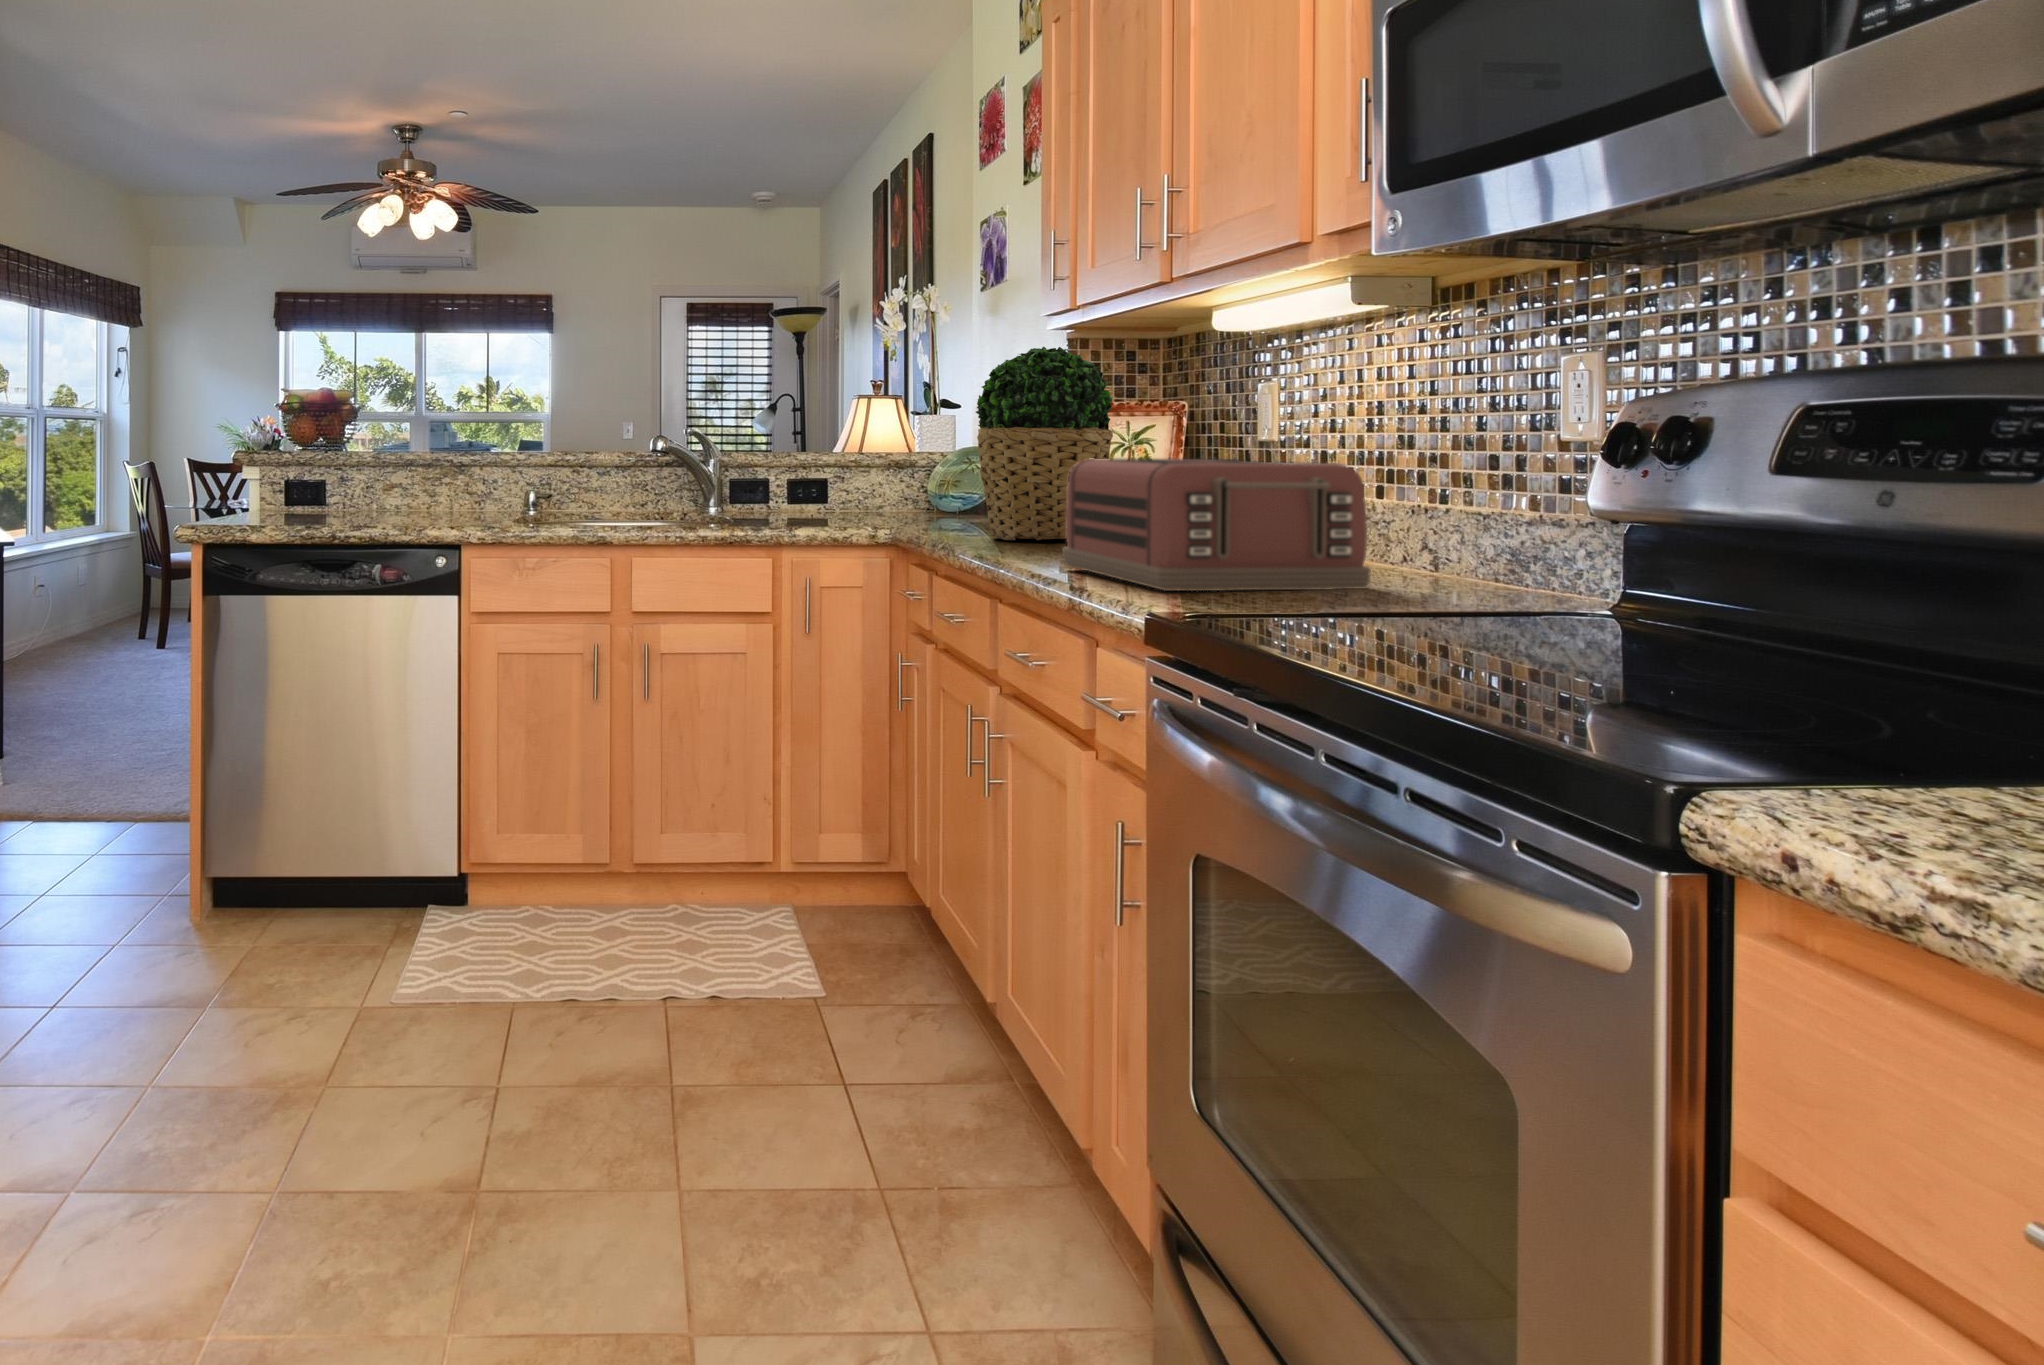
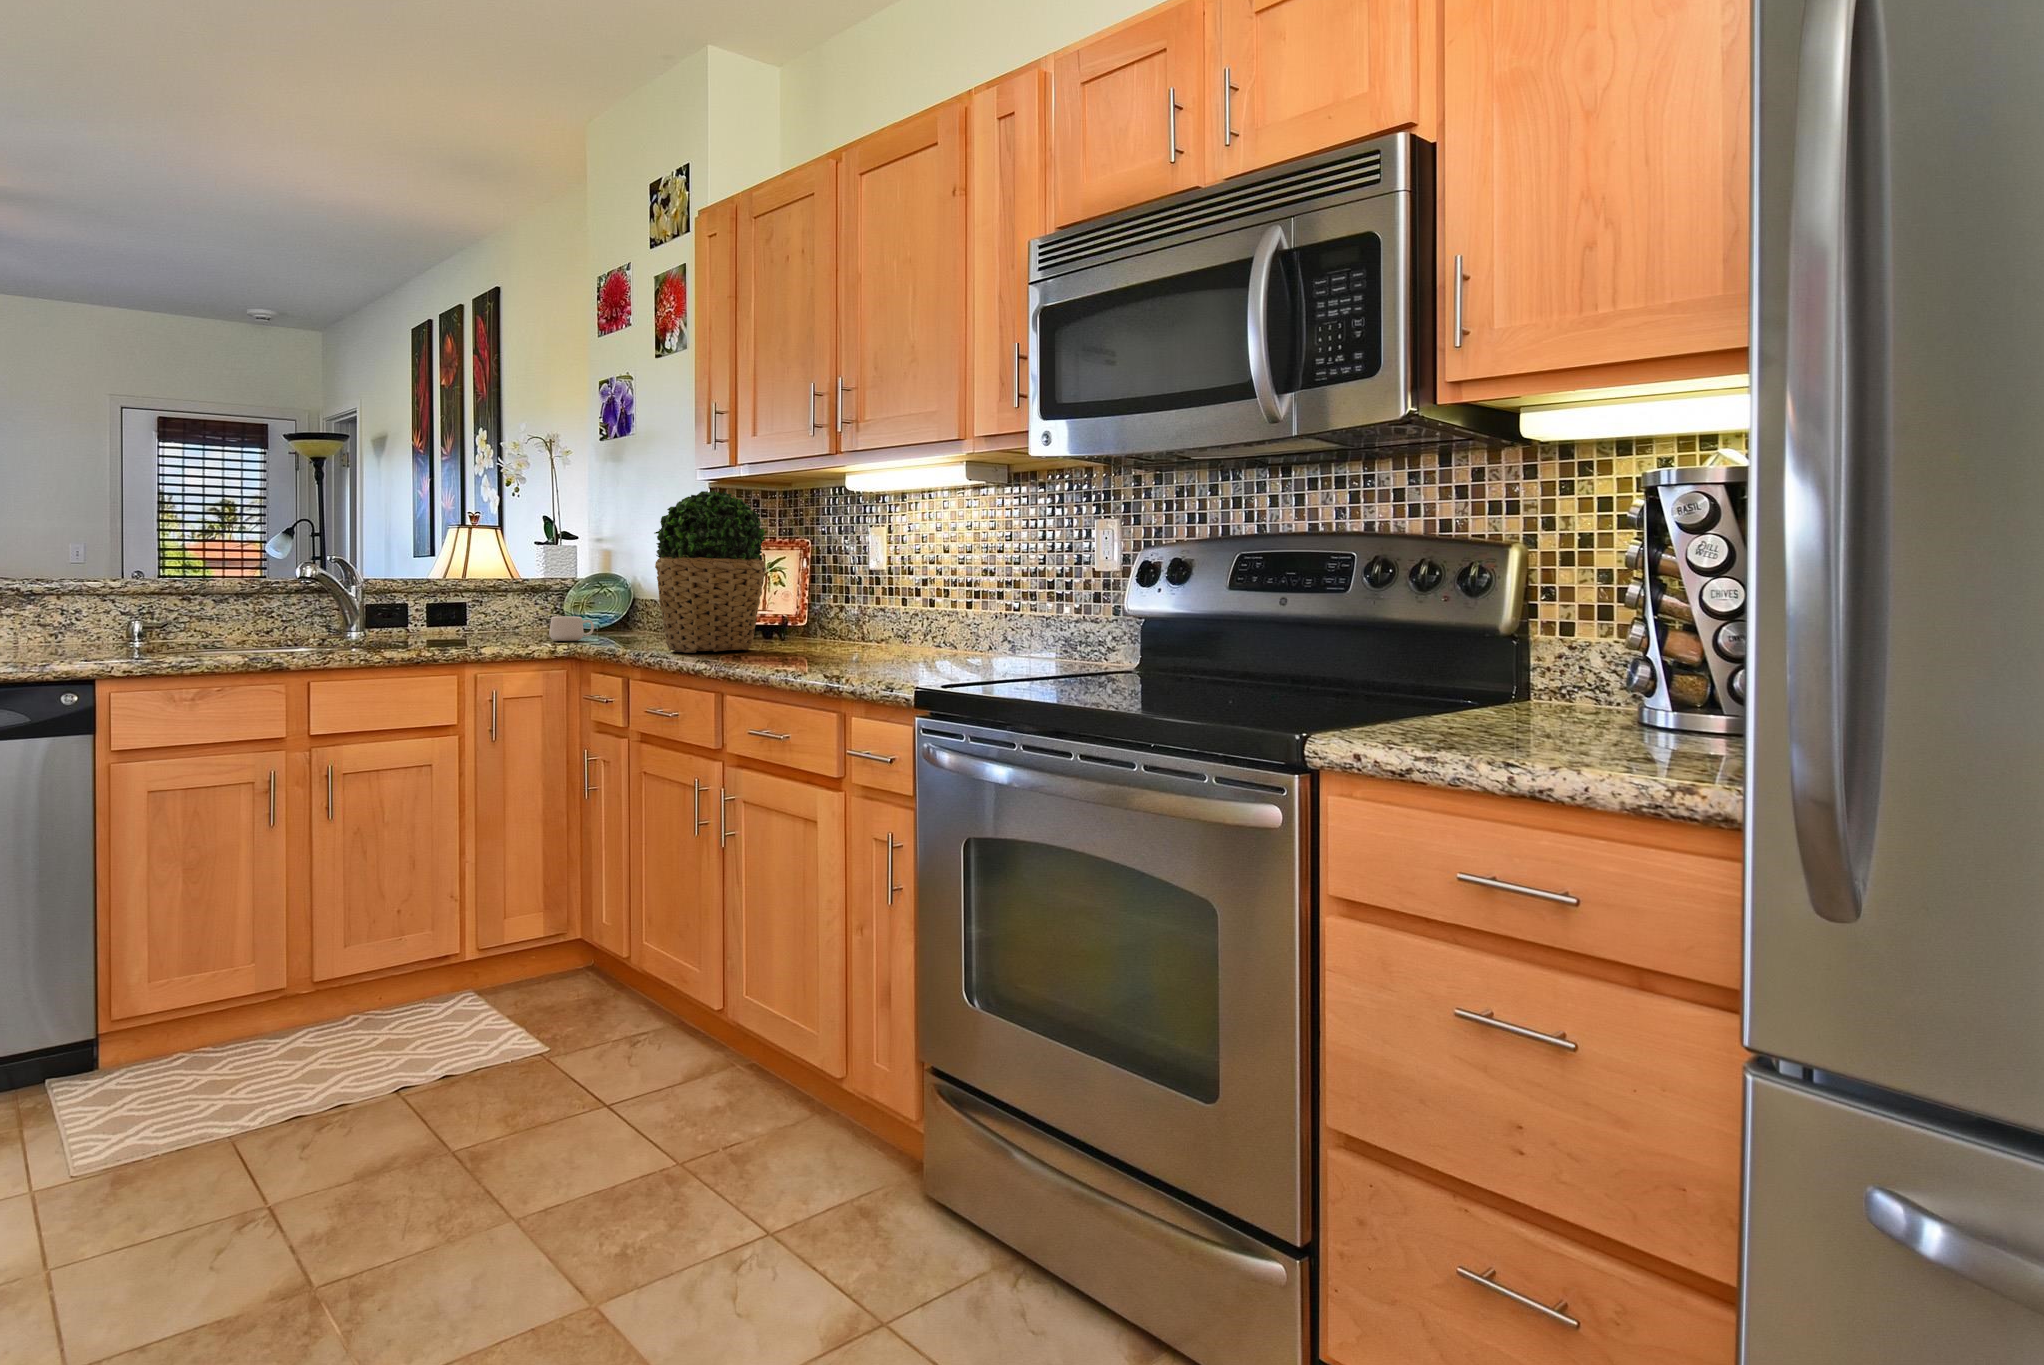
toaster: present [1062,458,1371,591] -> none [790,584,1002,679]
mug: none [909,494,956,521] -> present [549,616,594,641]

